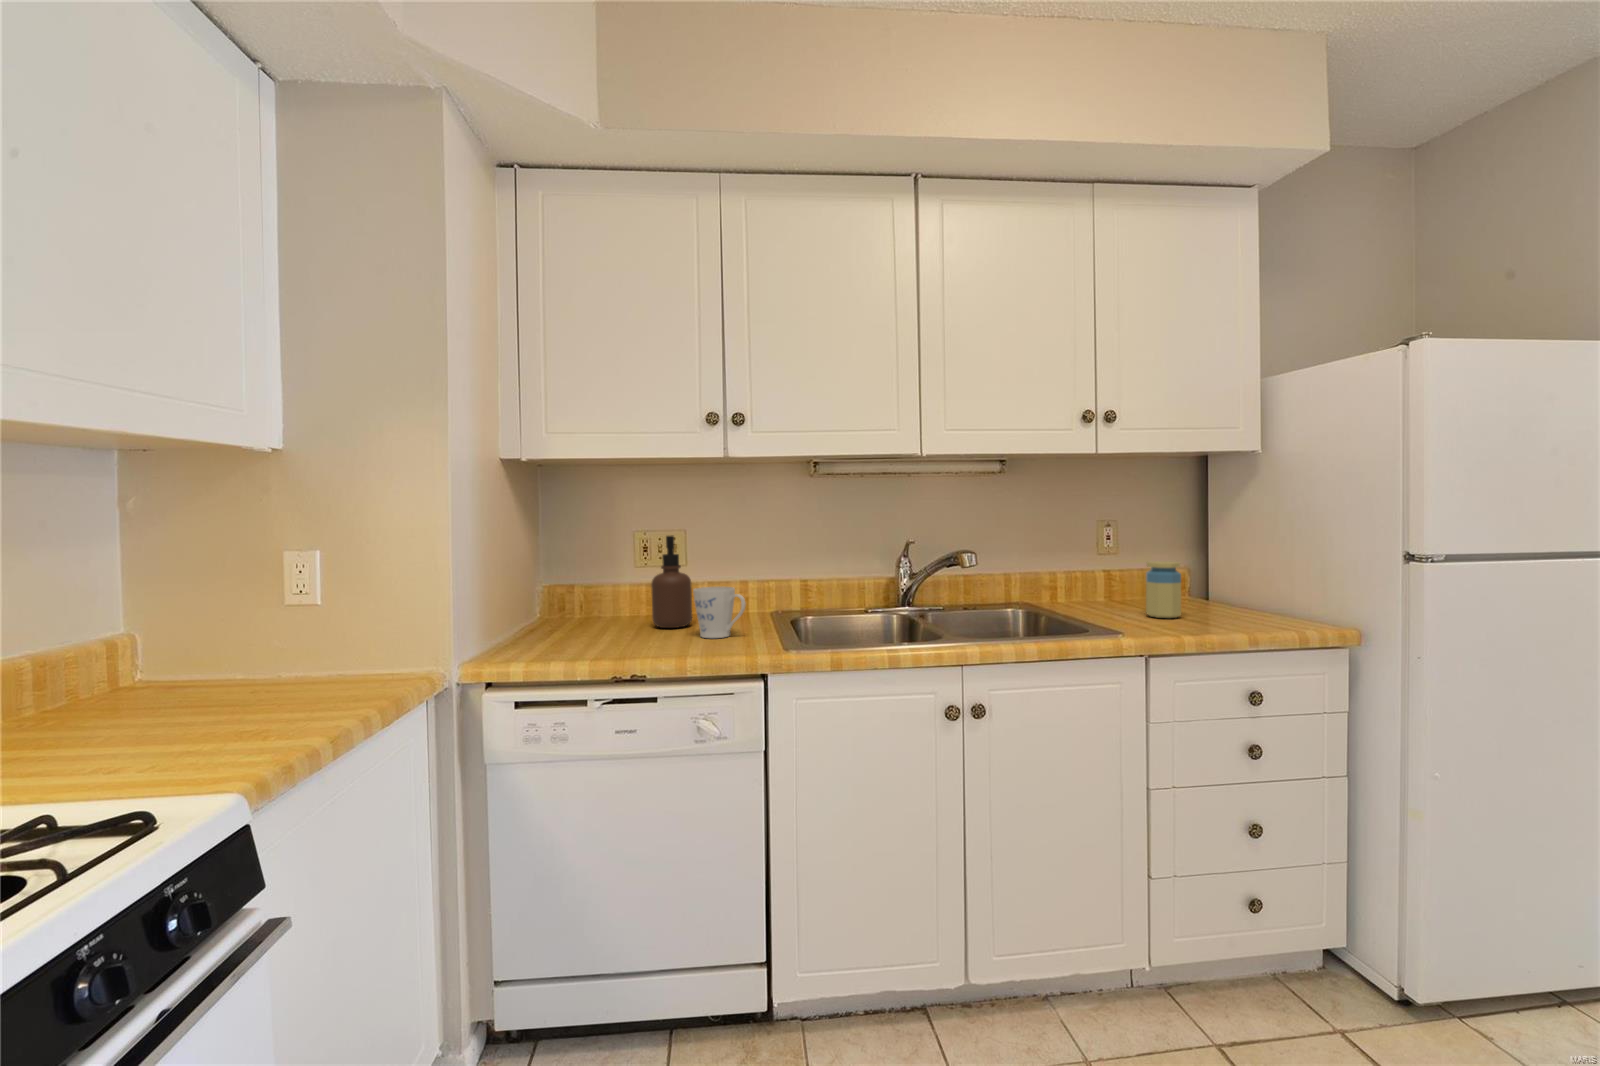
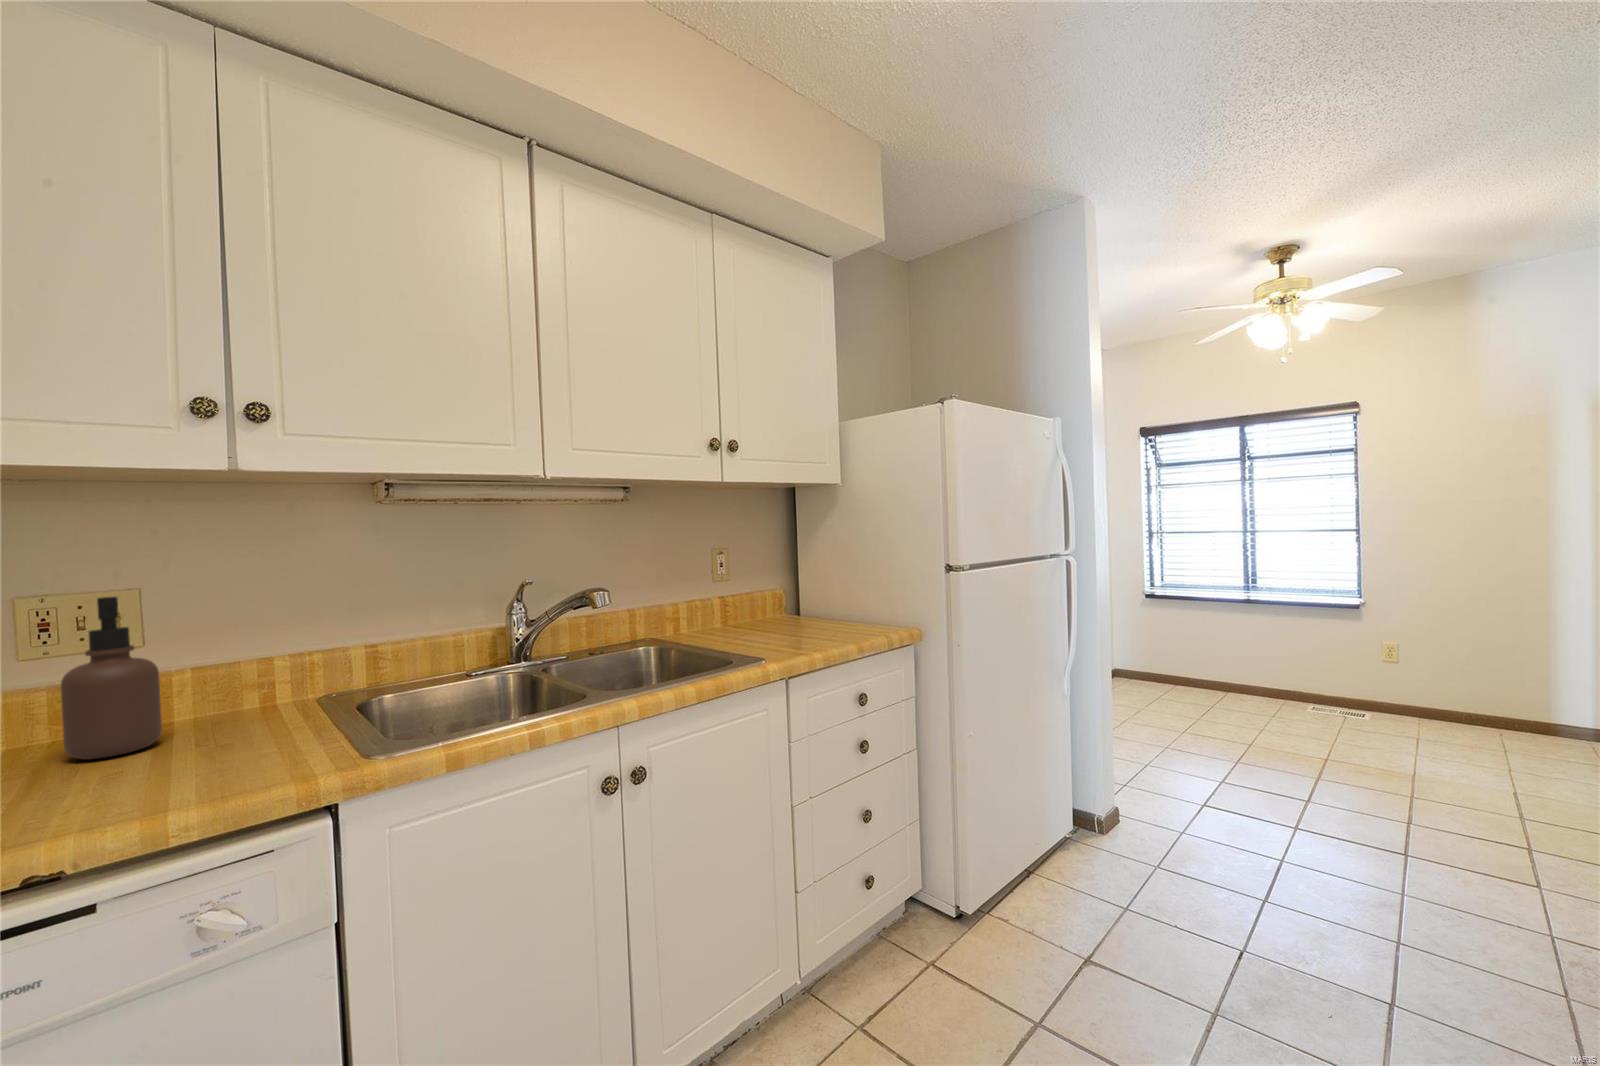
jar: present [1146,561,1181,618] -> none [771,584,804,639]
mug: present [693,587,746,638] -> none [165,671,280,764]

